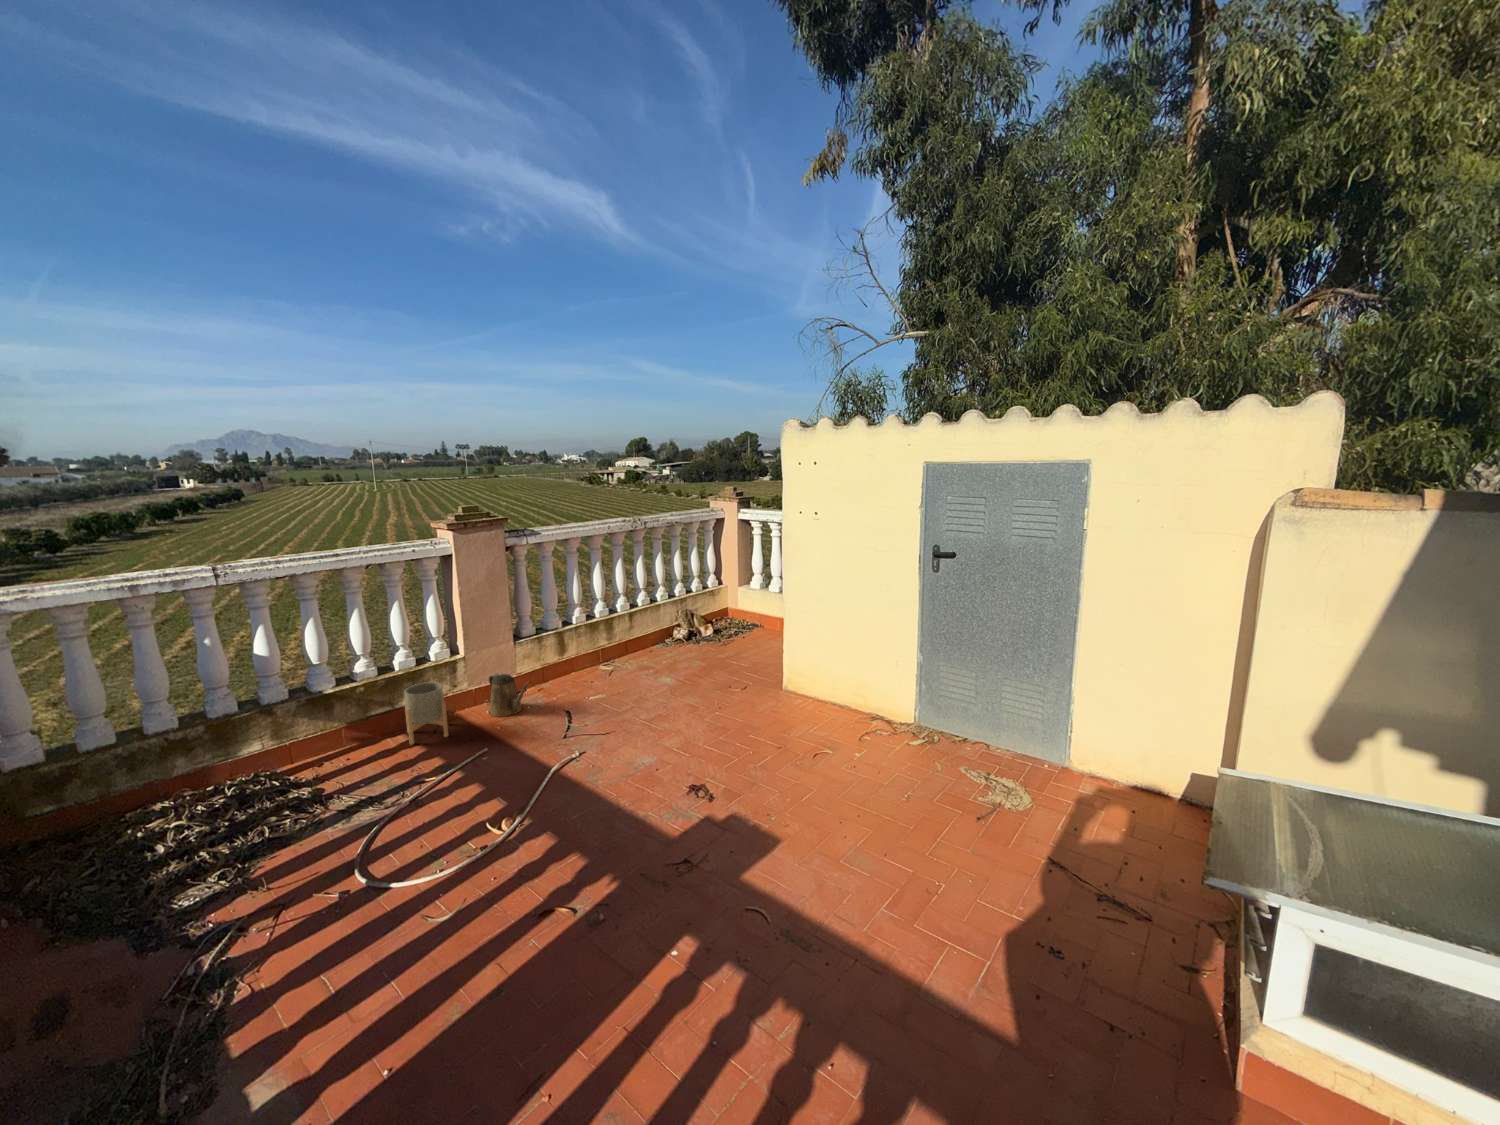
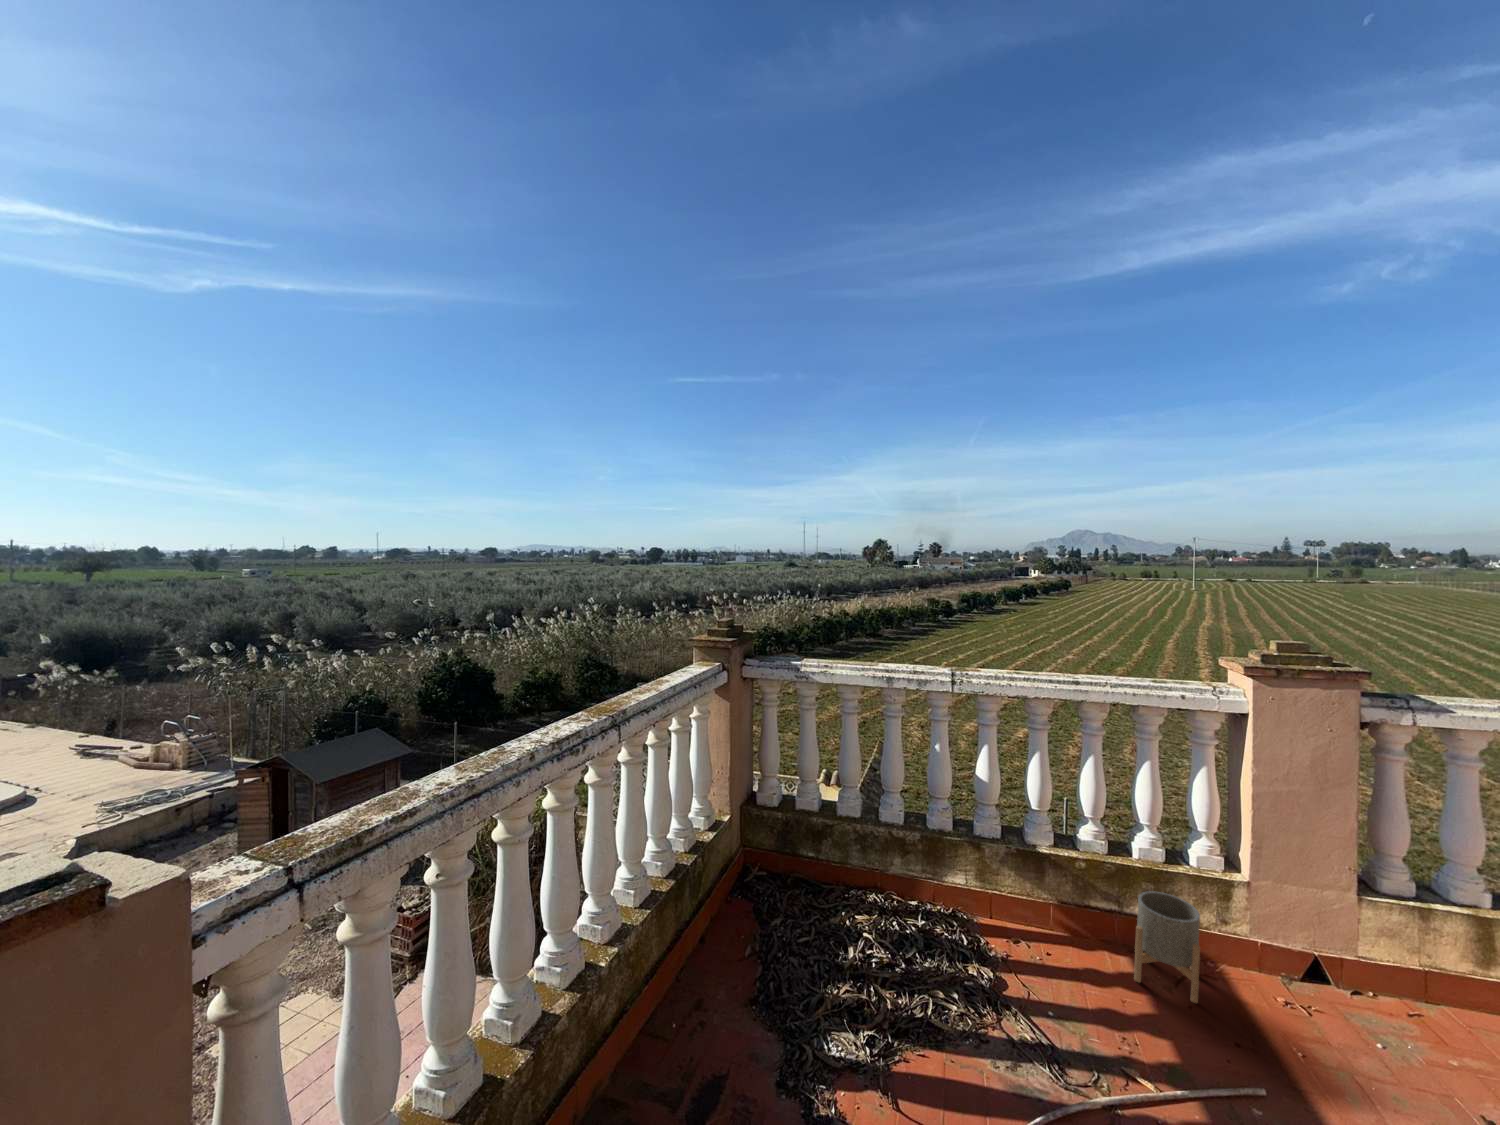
watering can: present [489,674,530,717] -> none [1283,934,1386,1037]

